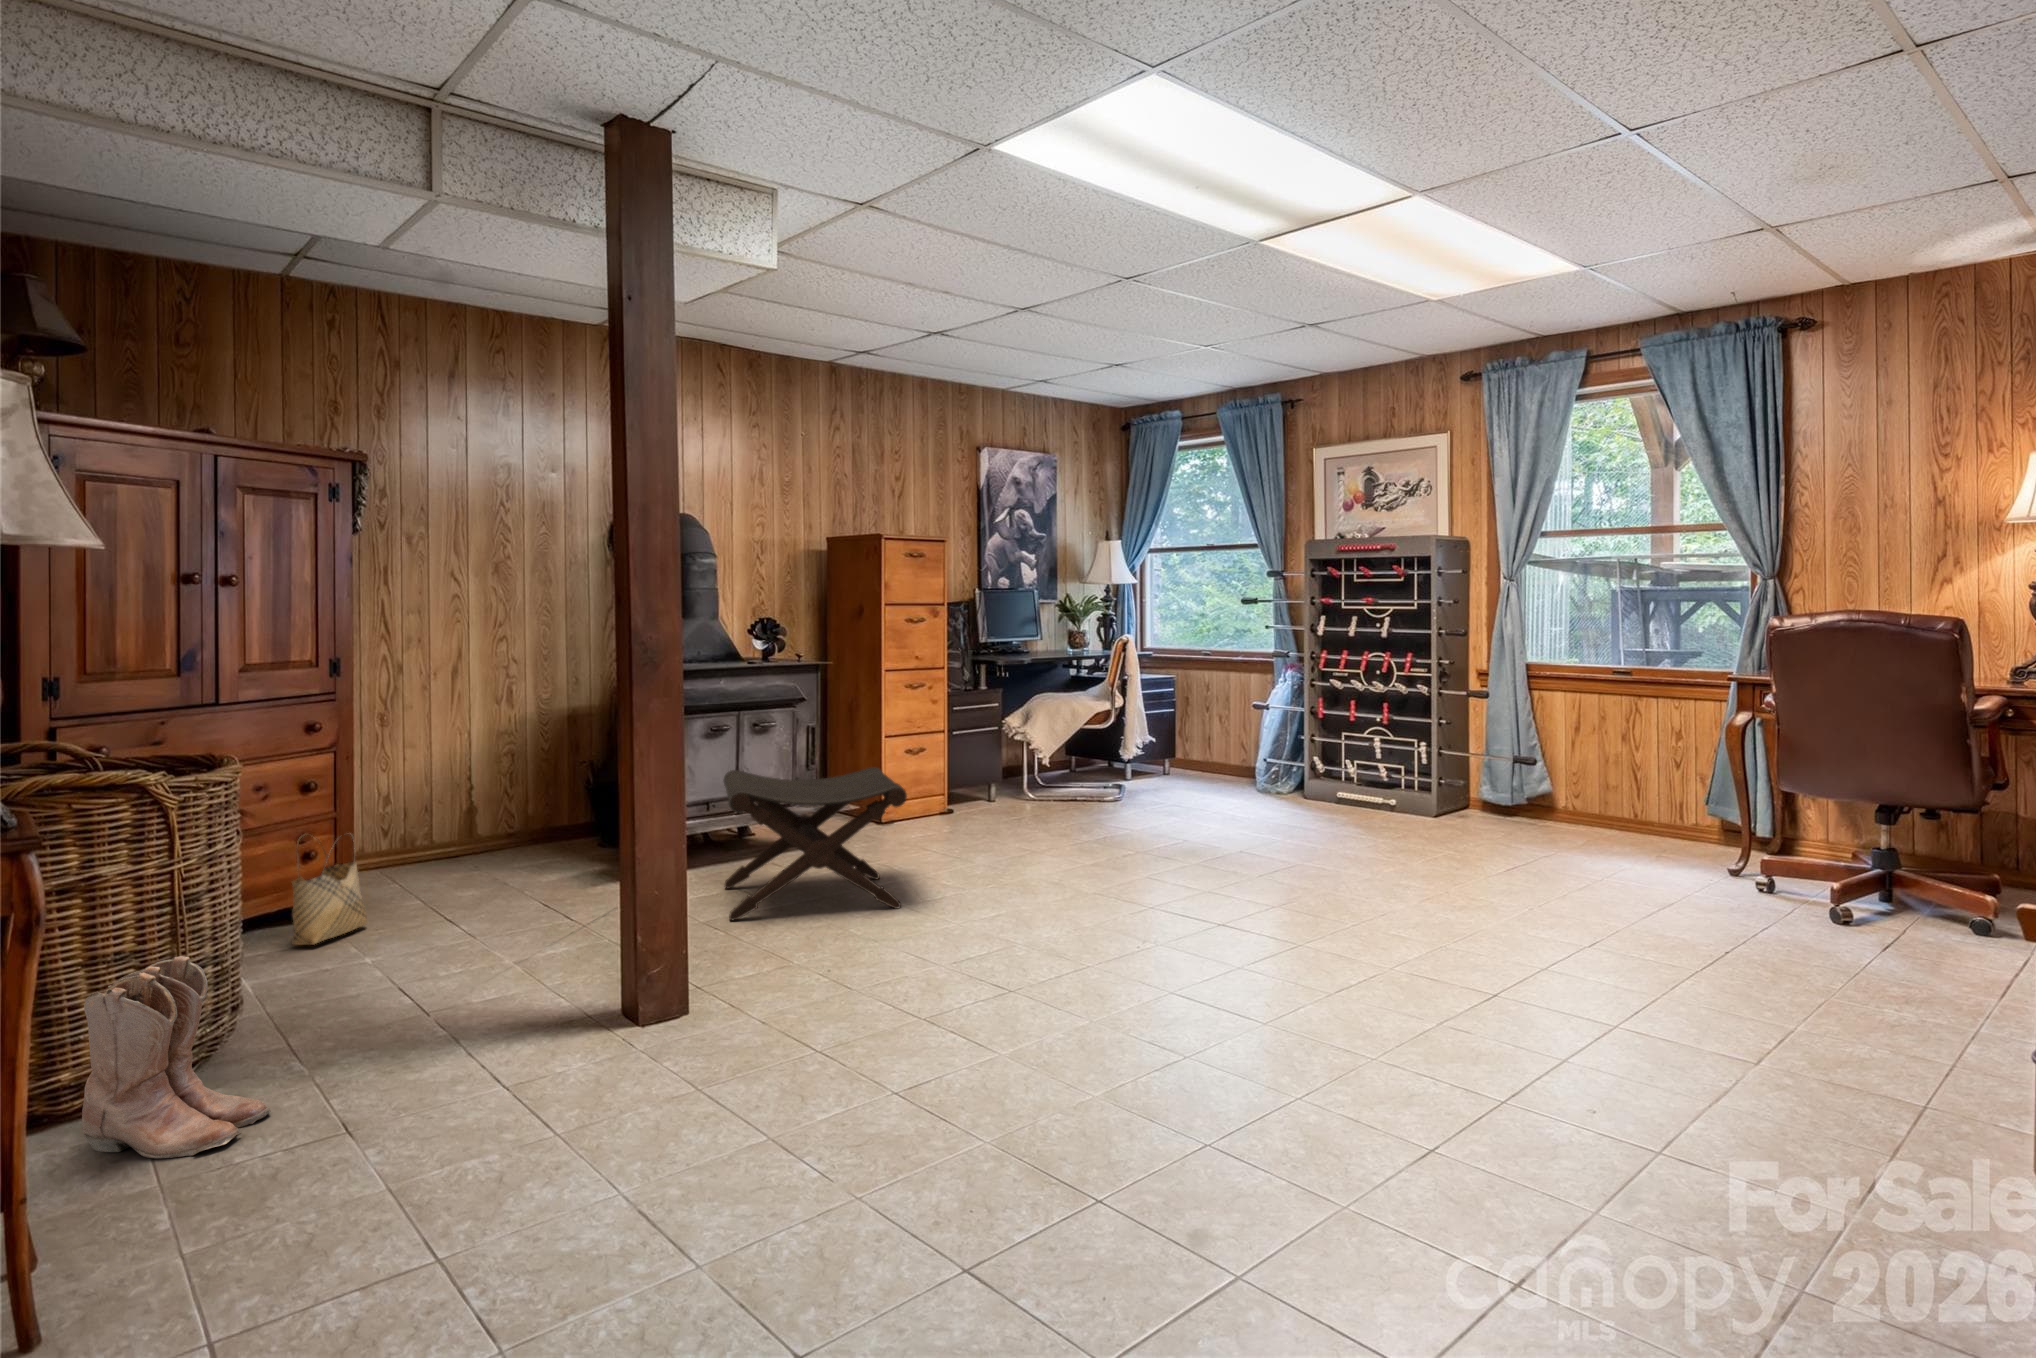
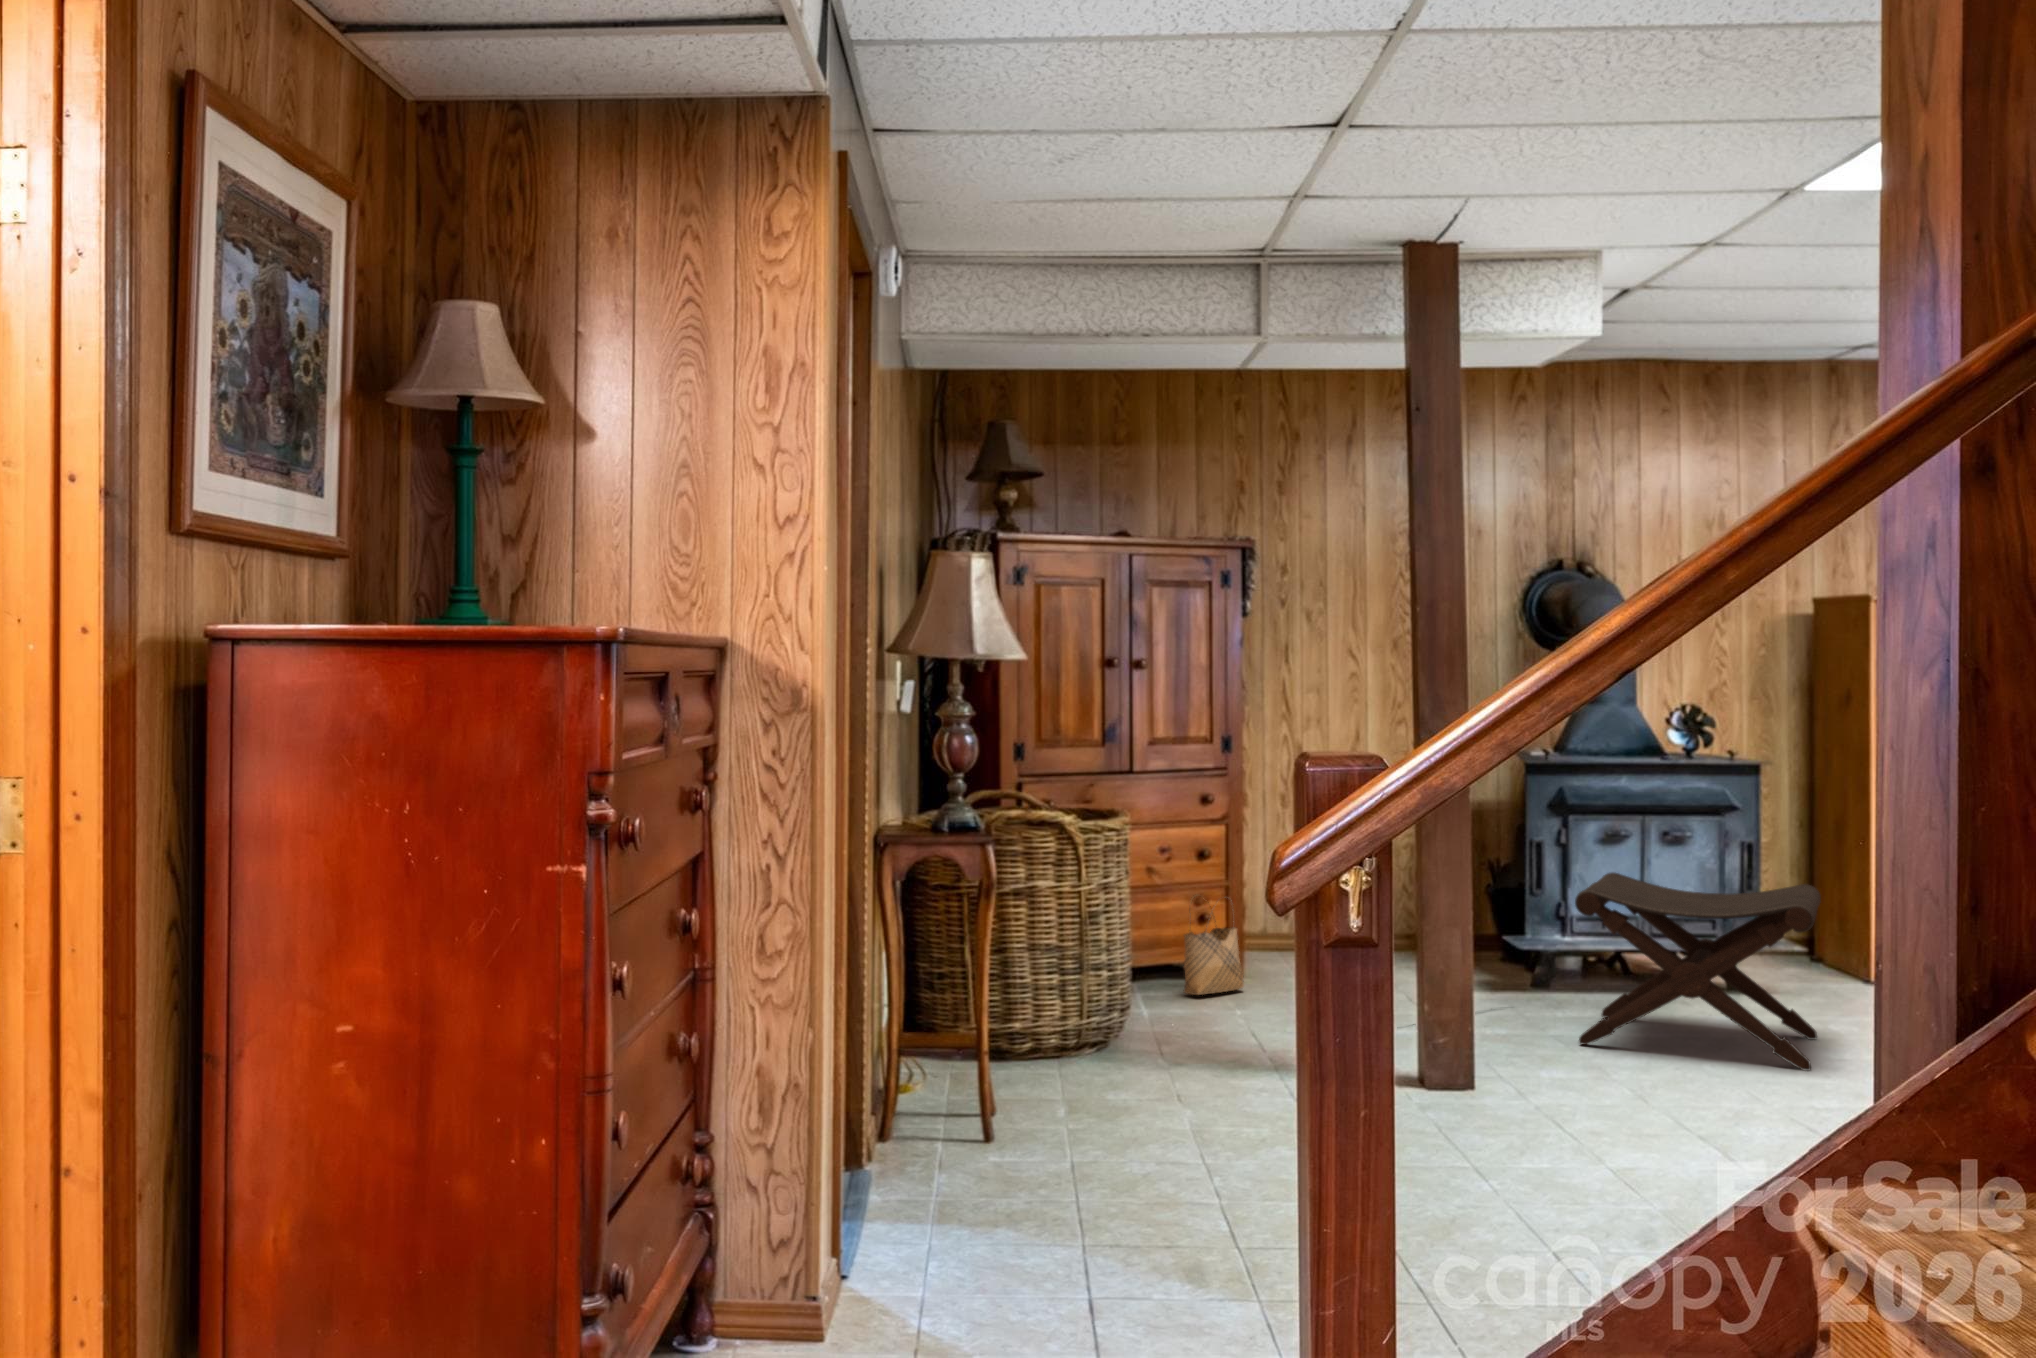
boots: present [82,956,271,1158] -> none [1023,952,1125,1095]

